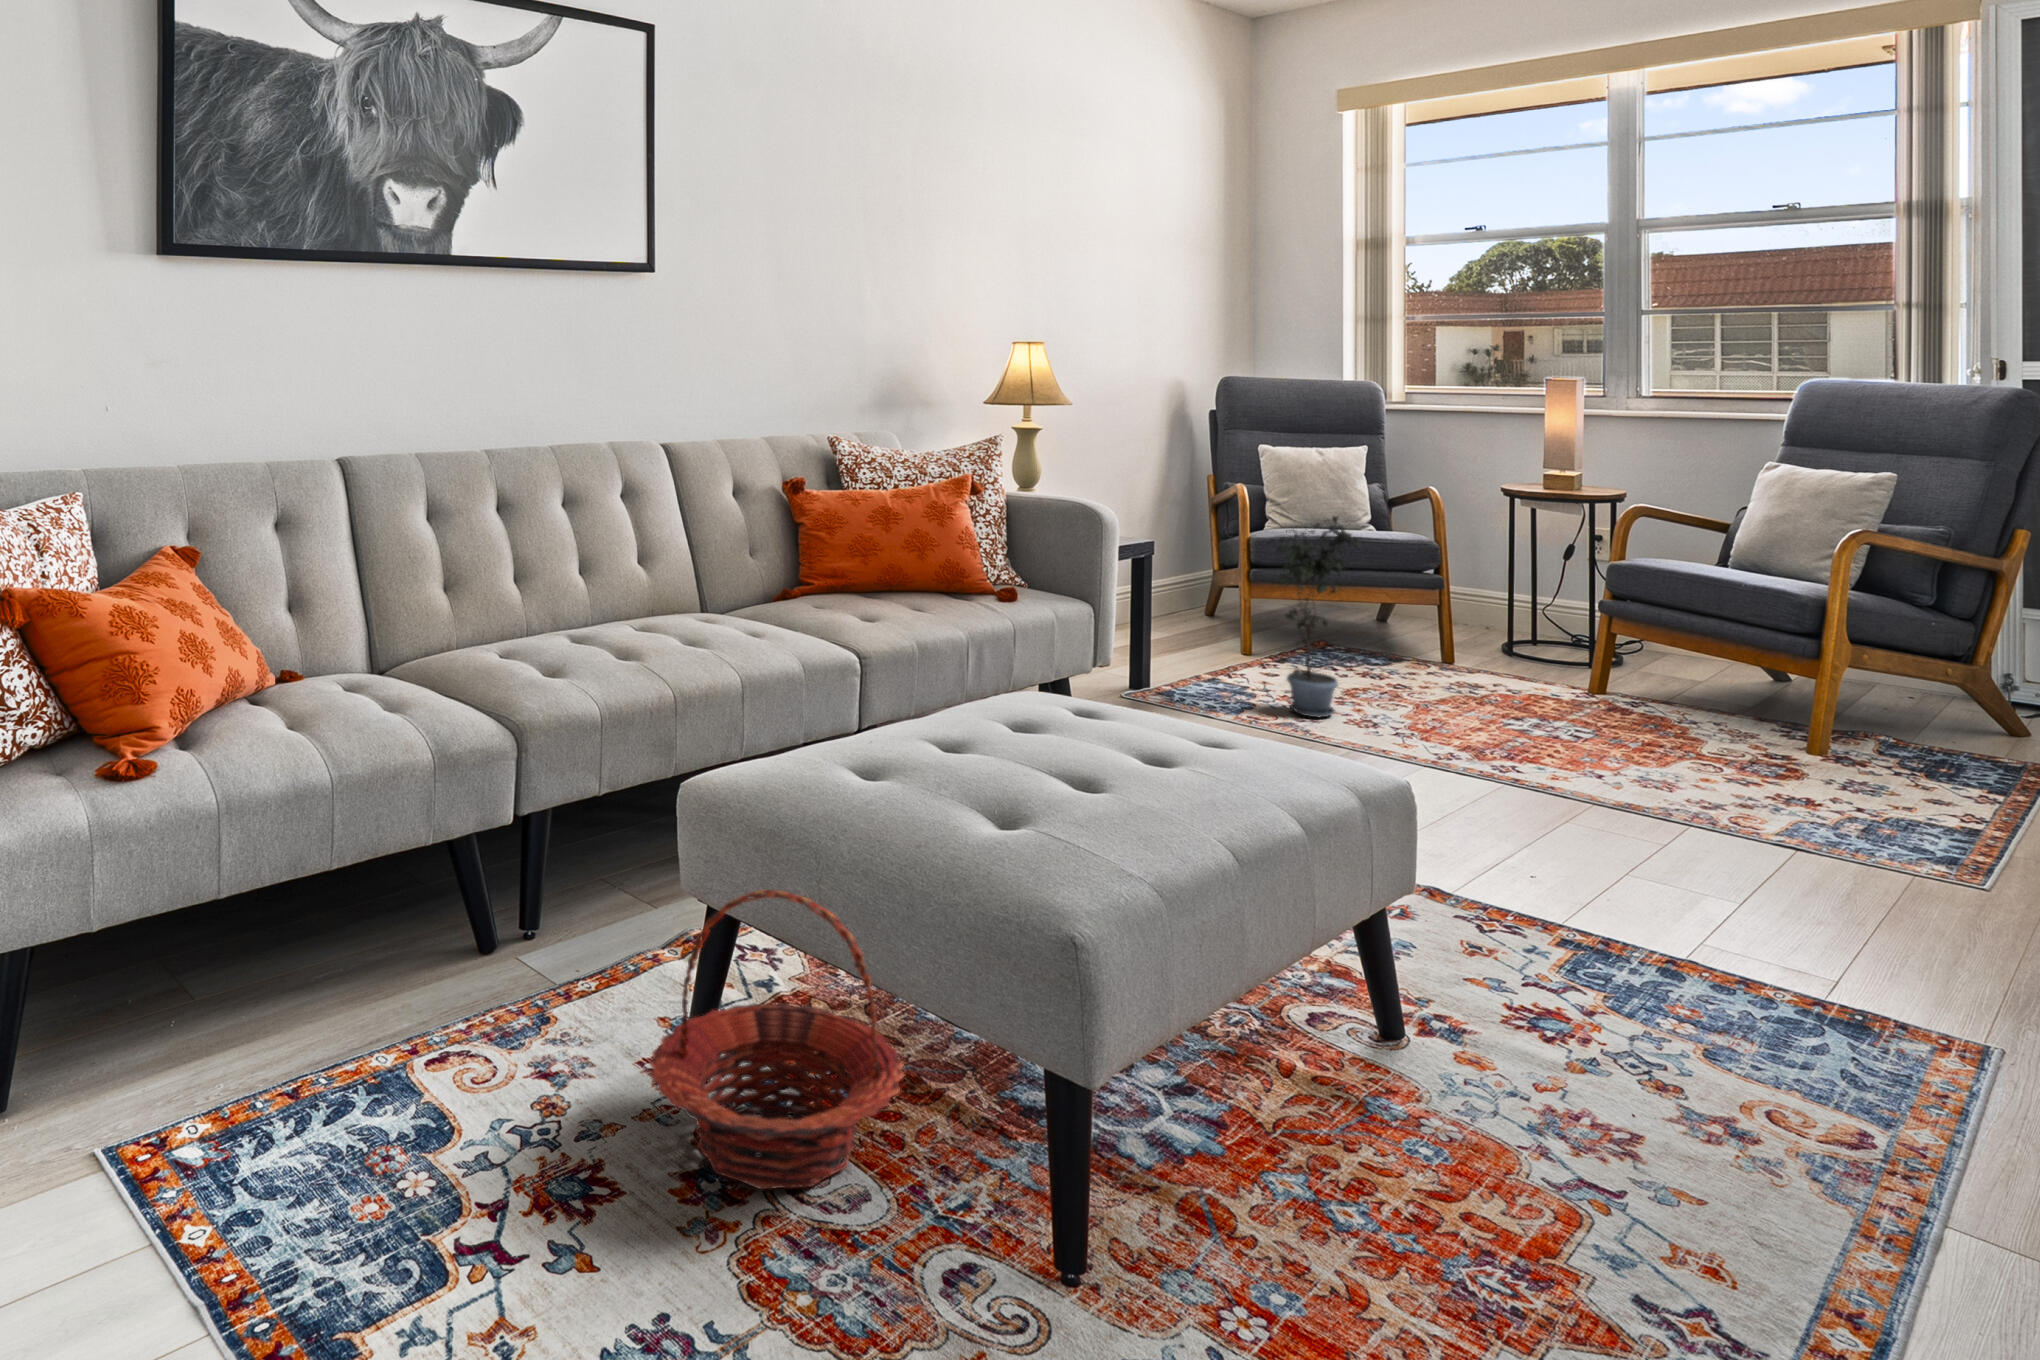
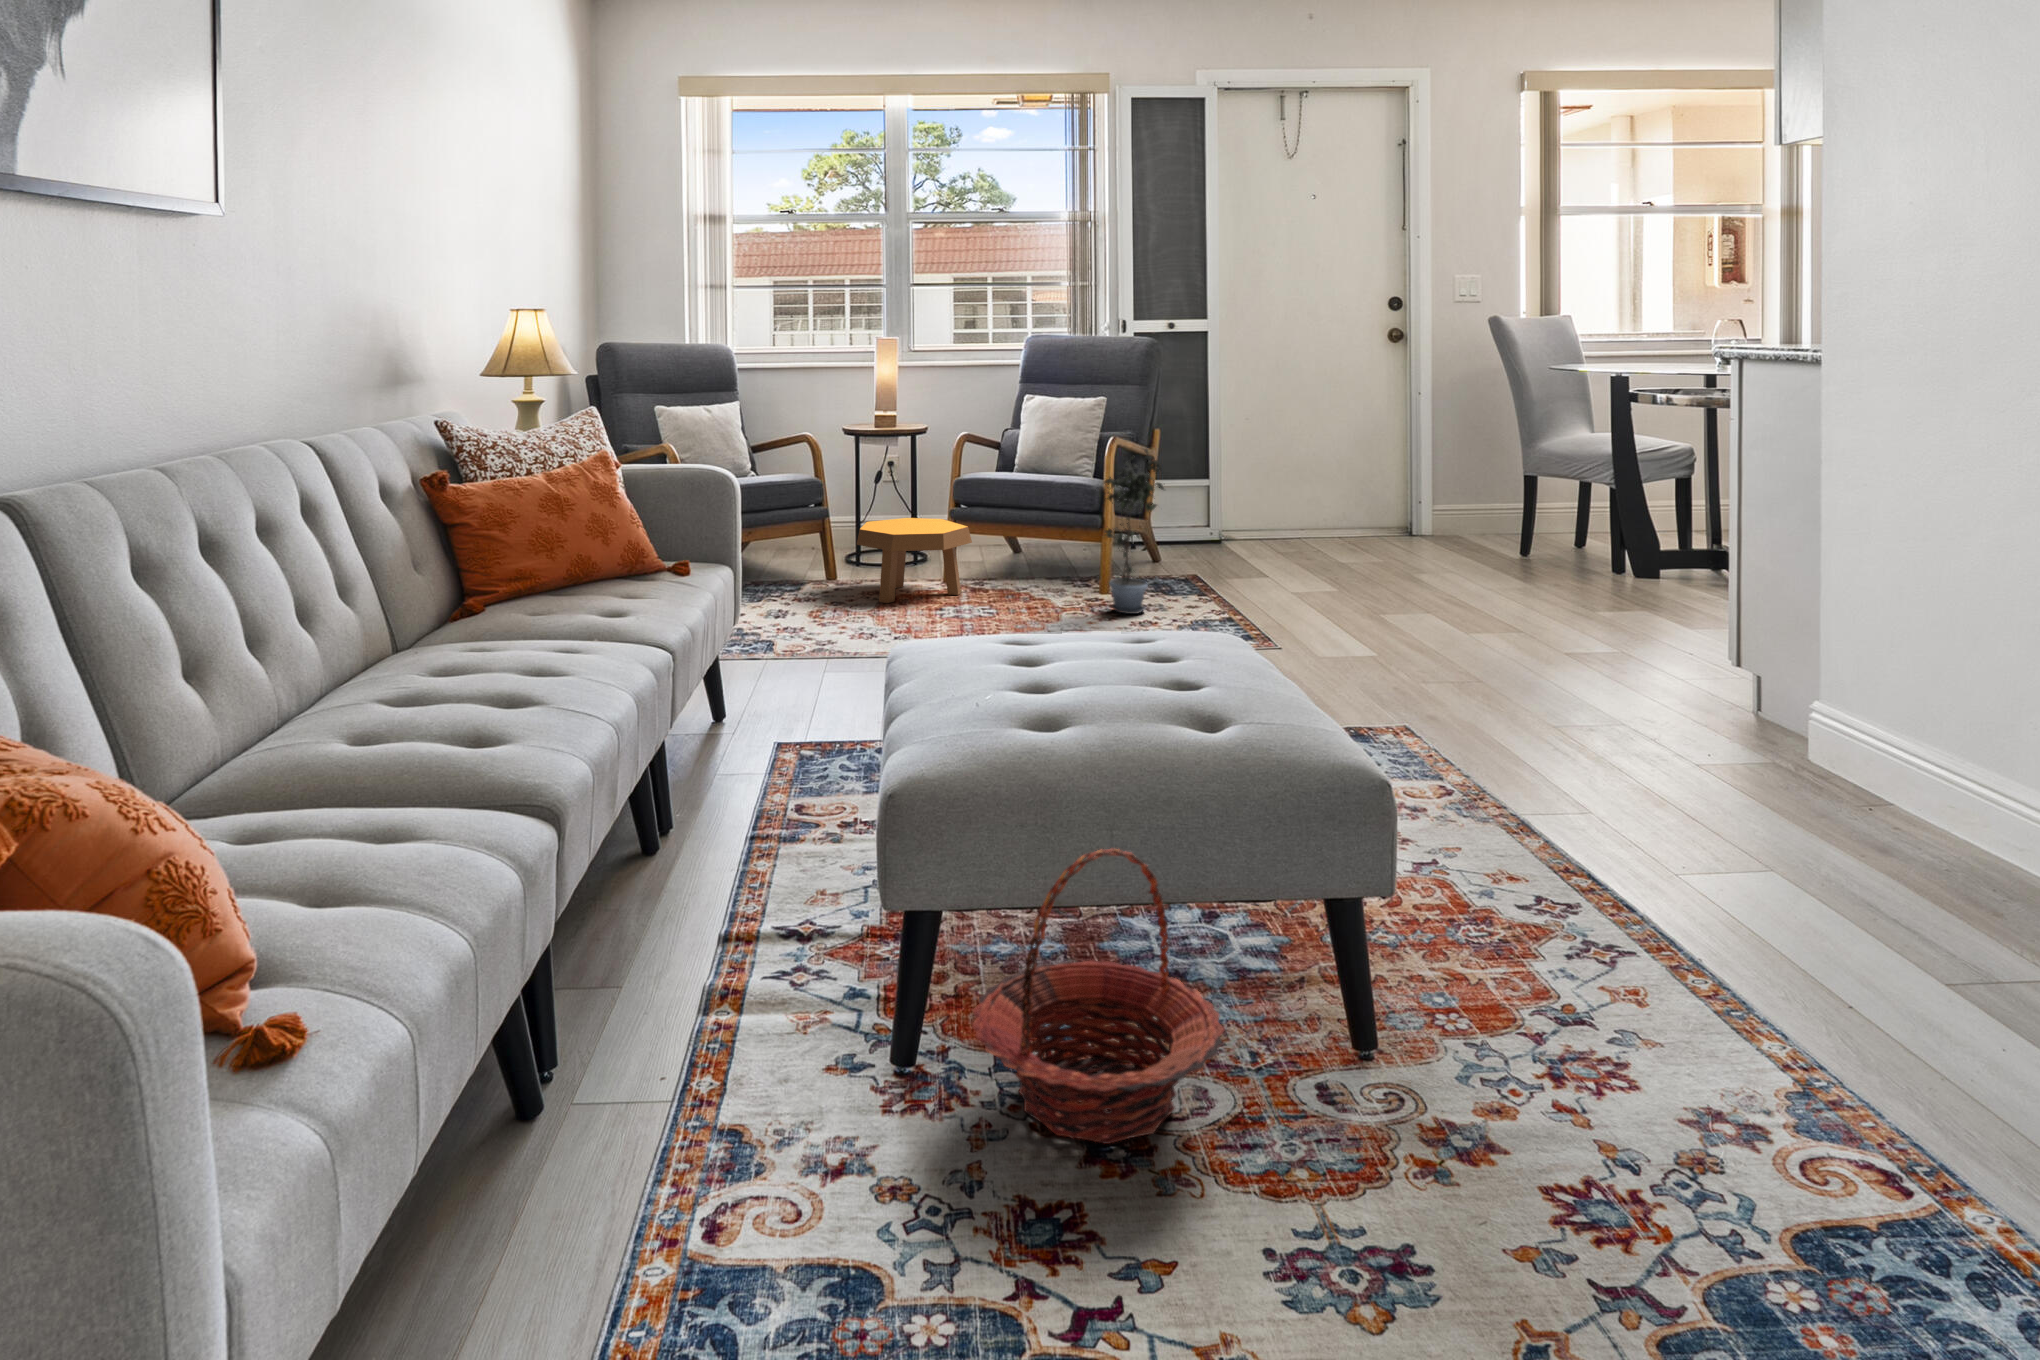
potted plant: present [1269,516,1361,718] -> present [1102,449,1164,614]
footstool: none [1429,600,1589,709] -> present [857,518,972,603]

